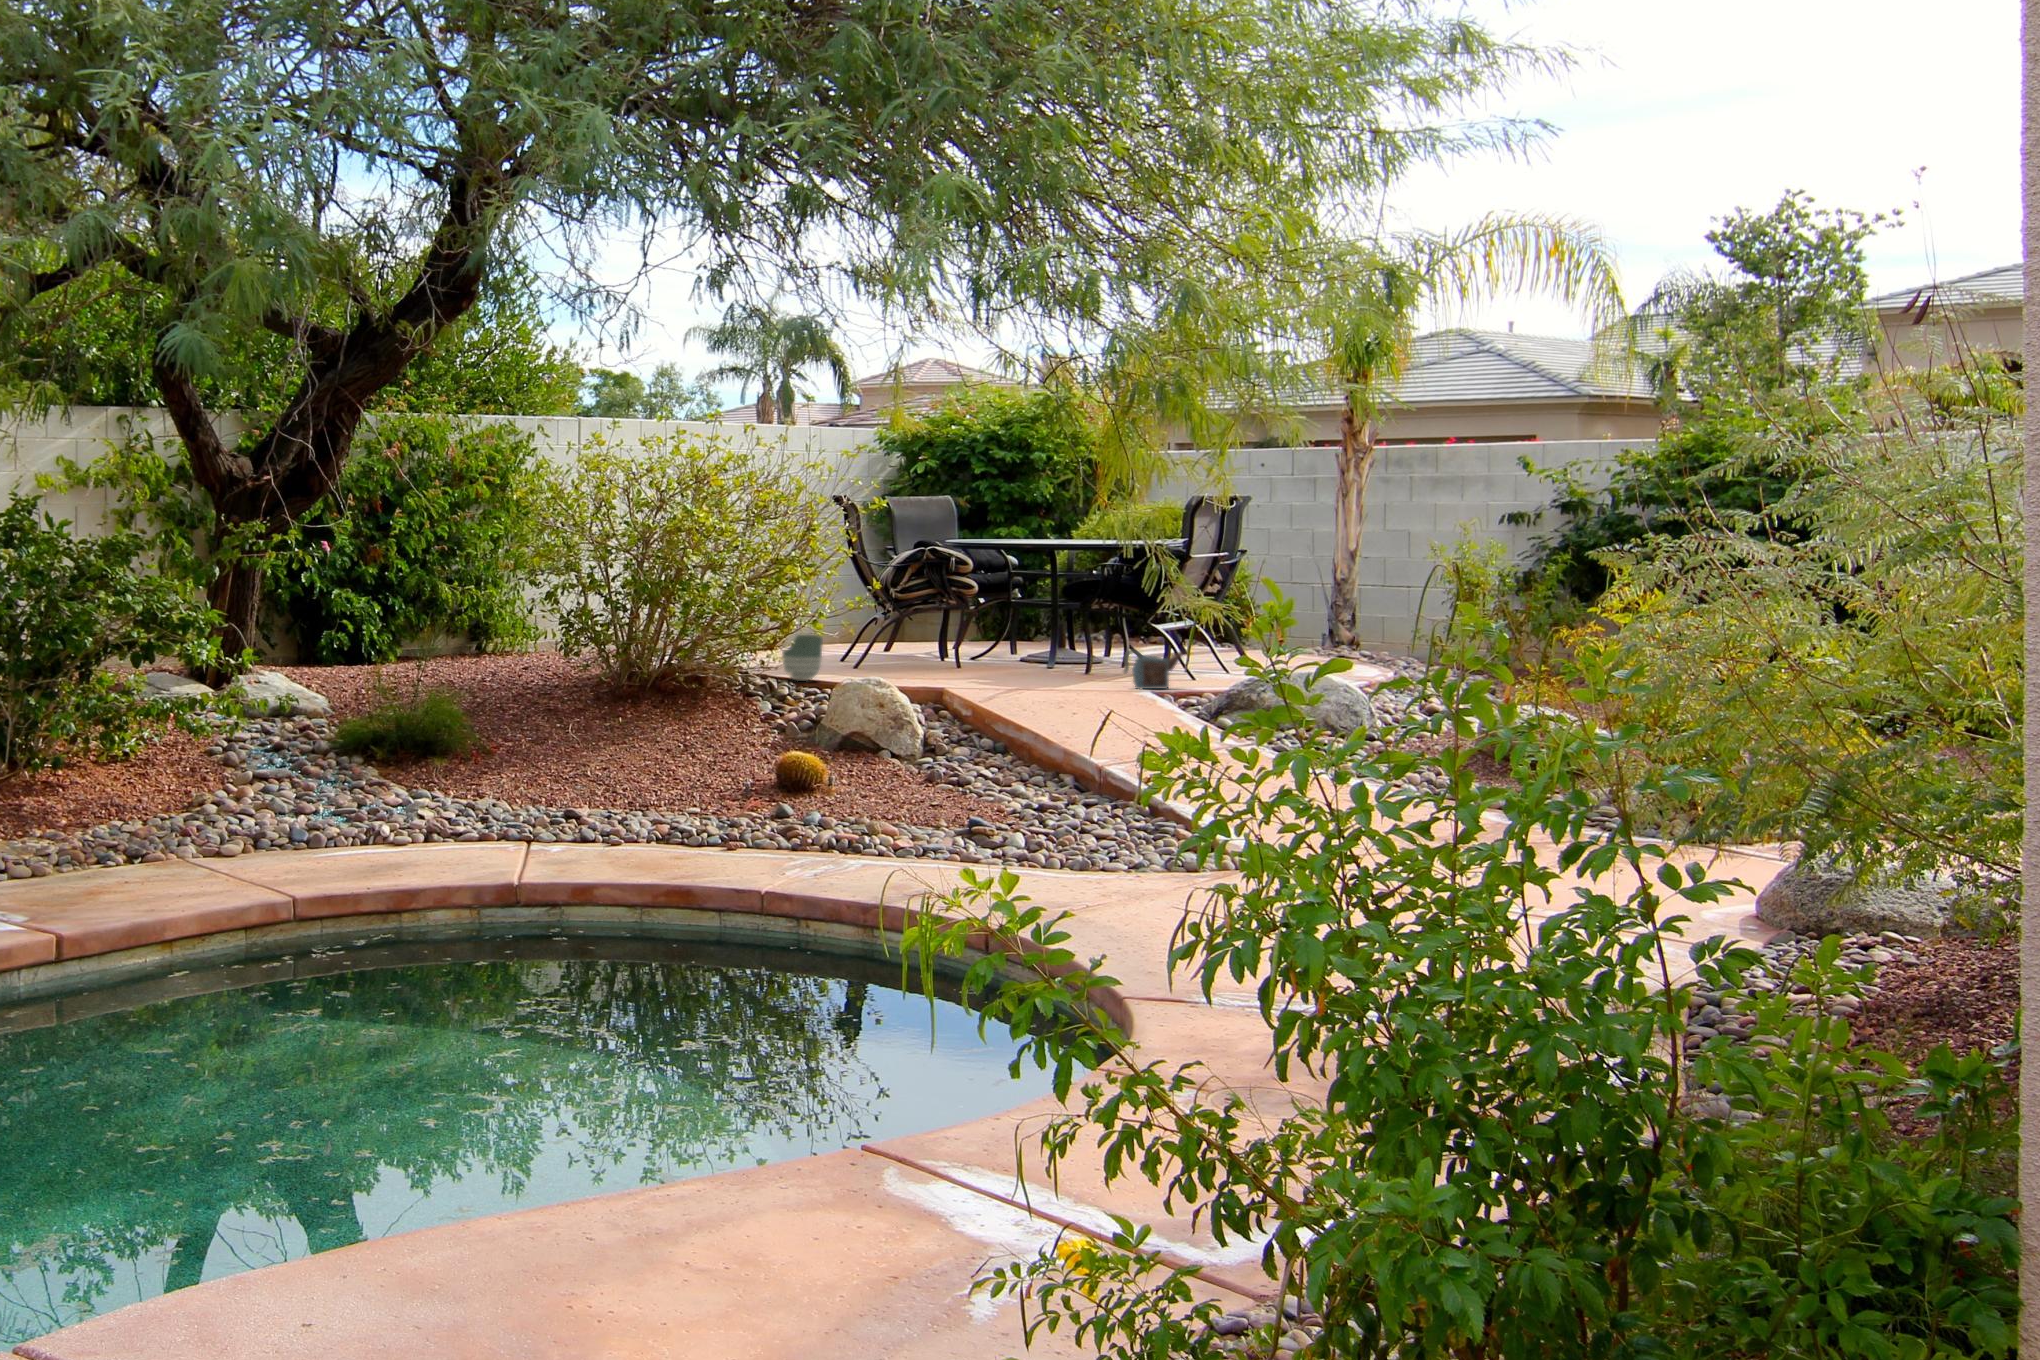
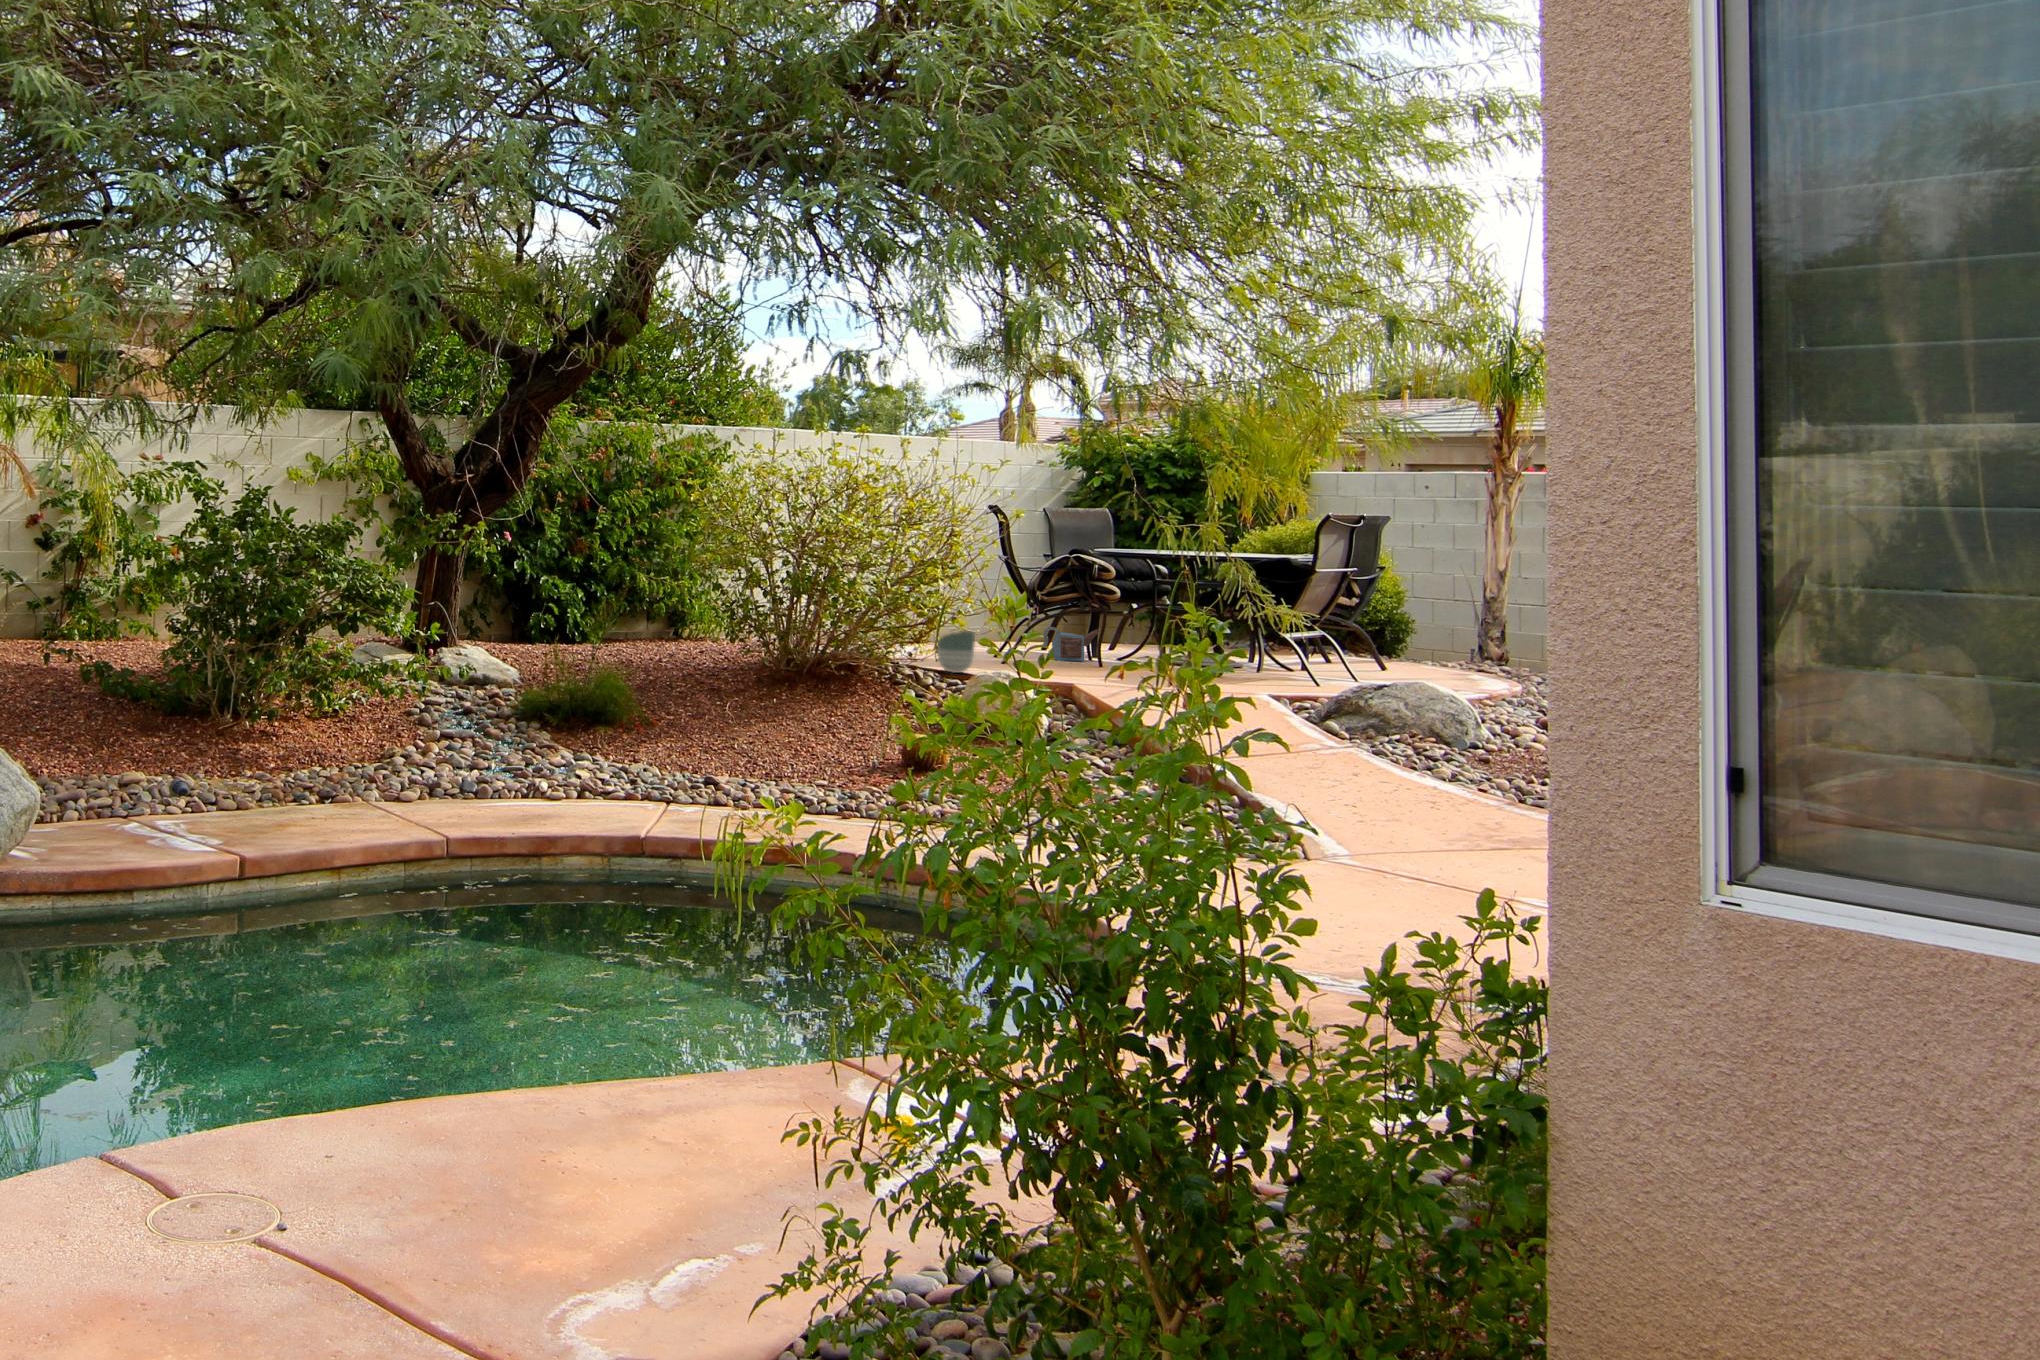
watering can: present [1123,650,1184,689] -> present [1043,627,1100,661]

